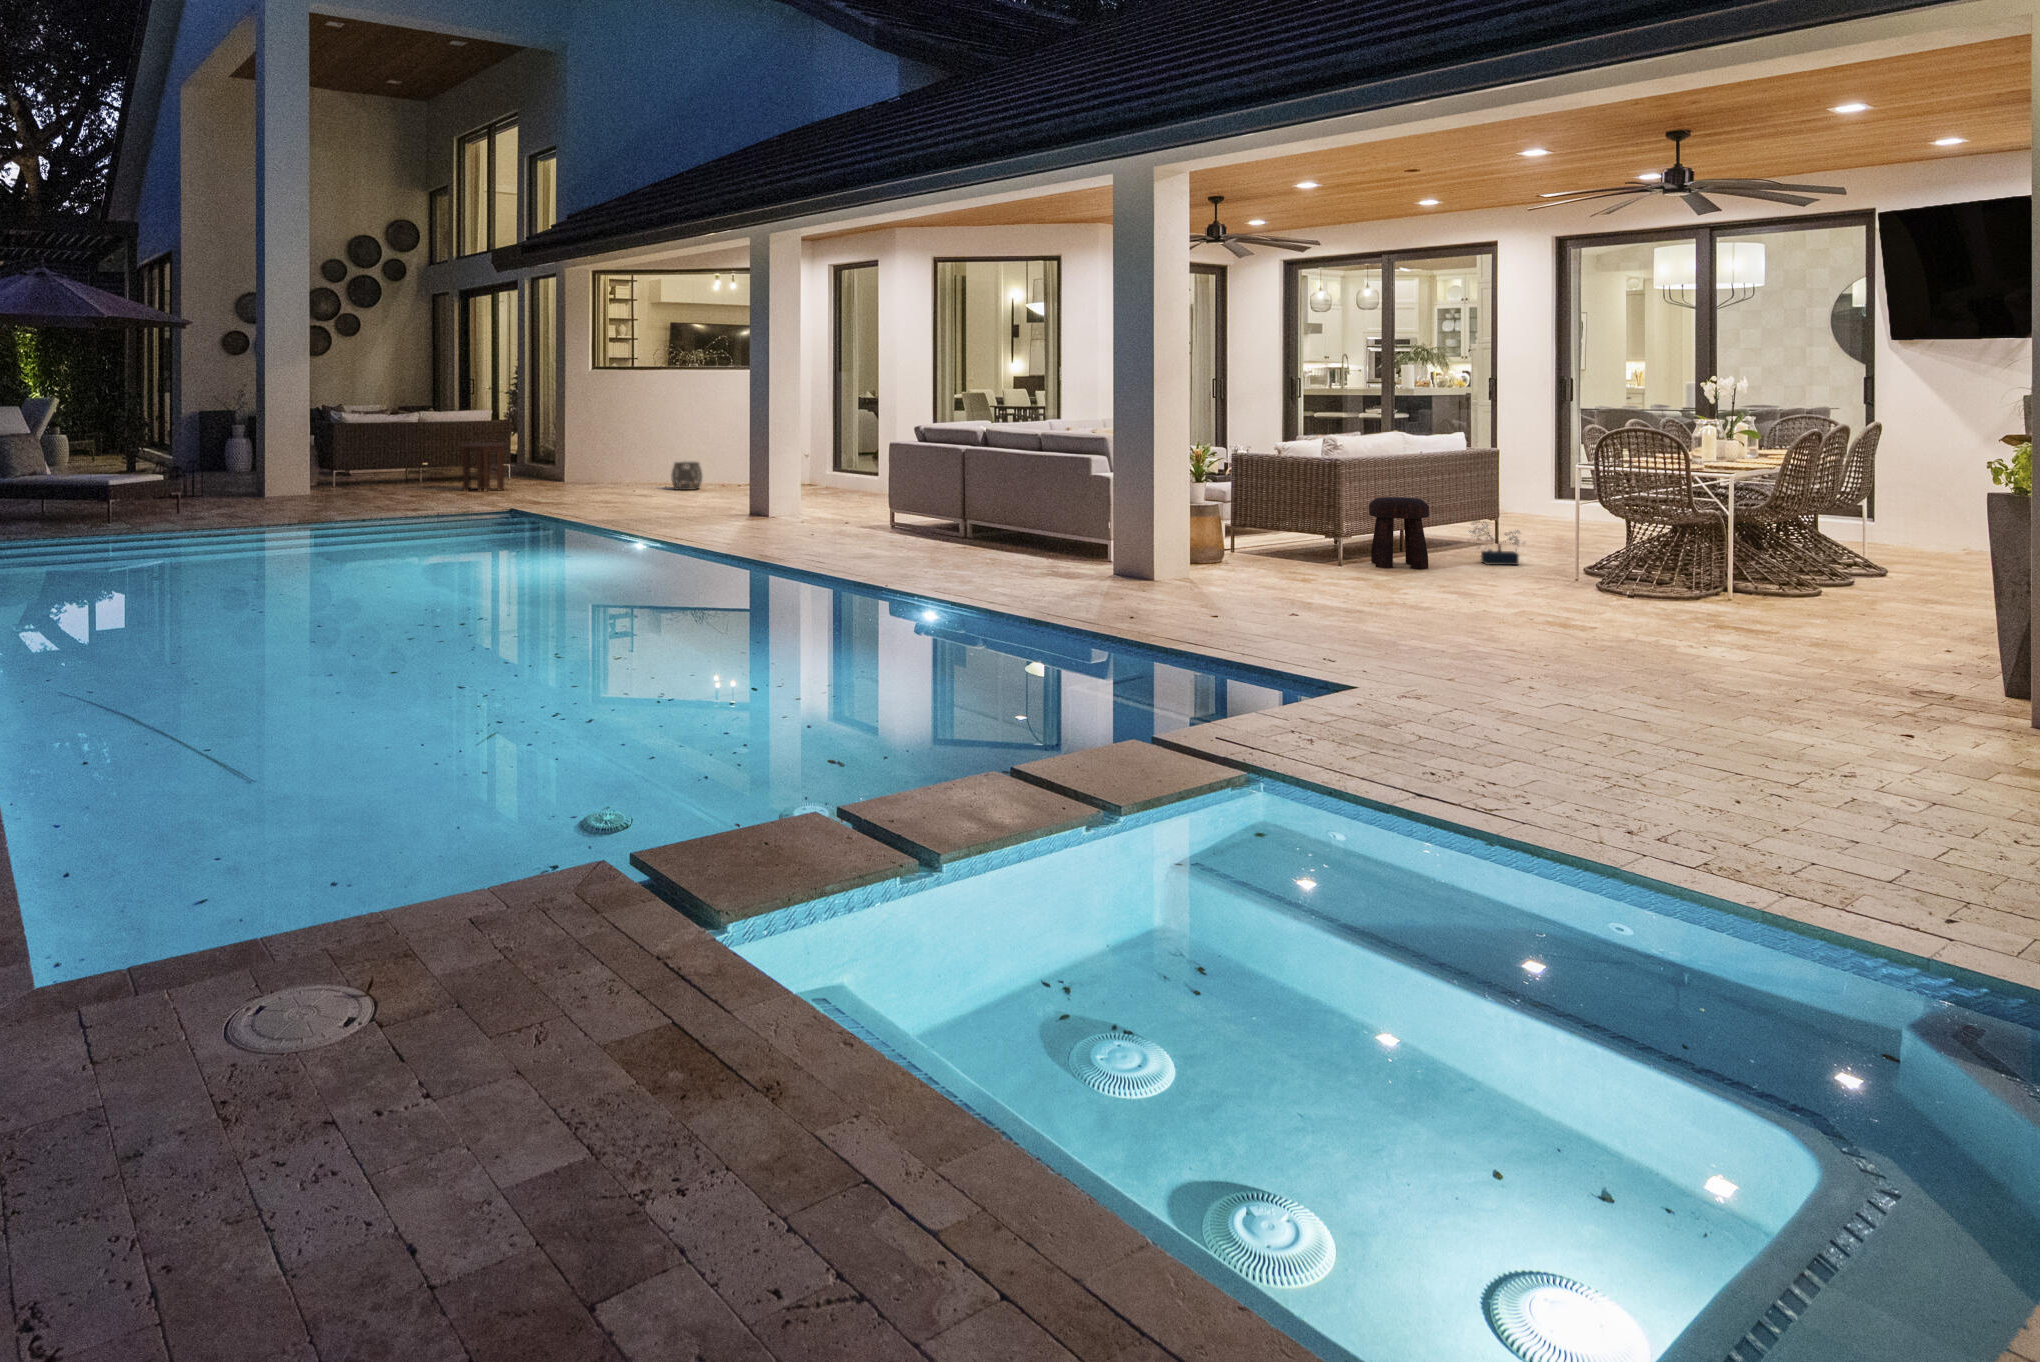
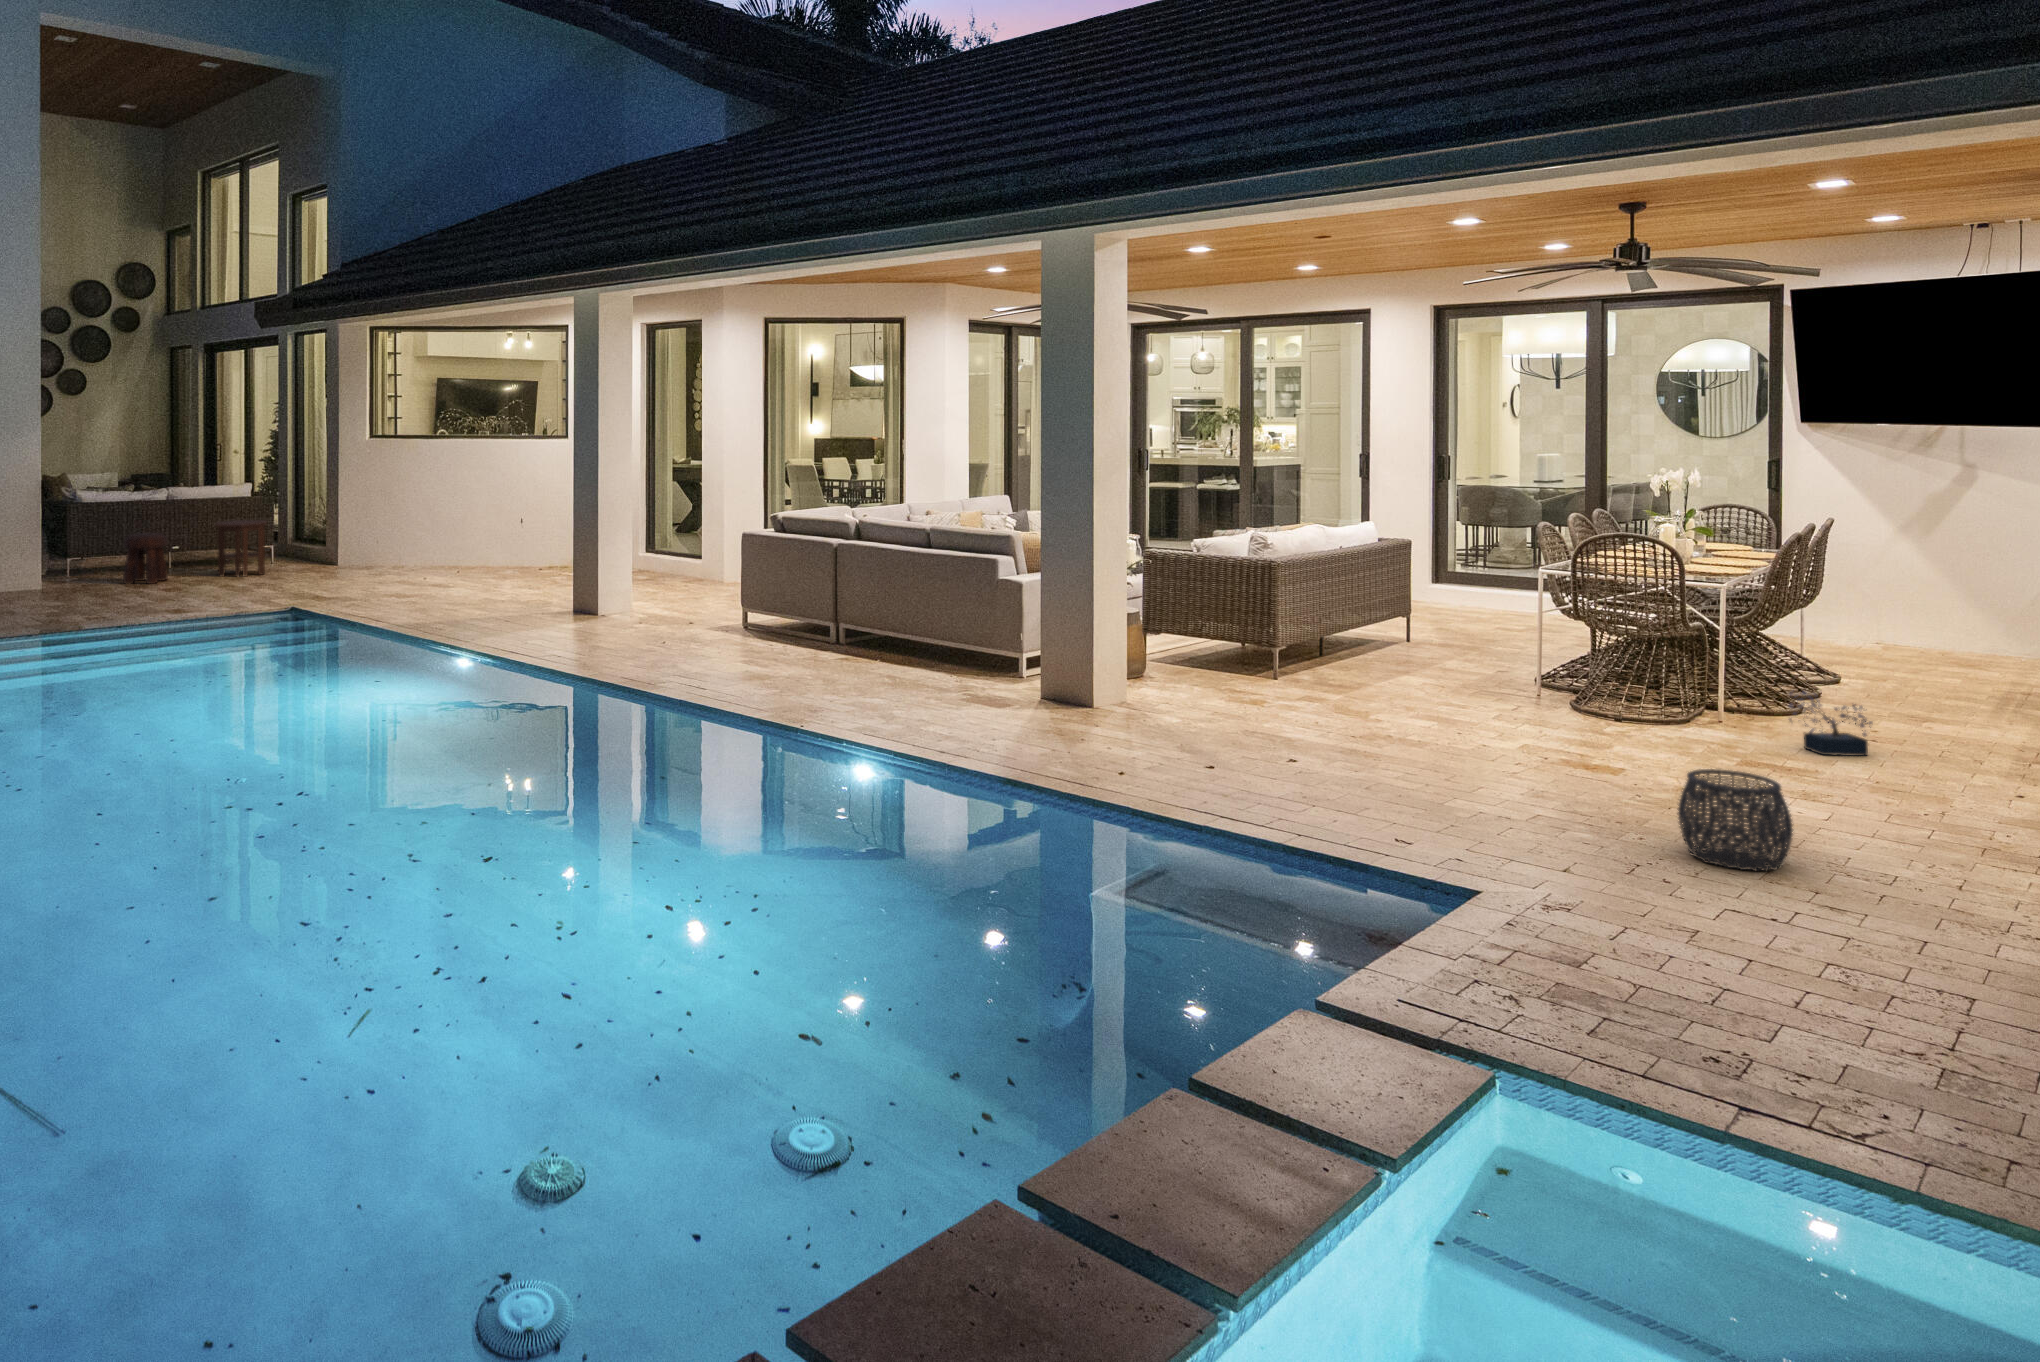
woven basket: present [671,462,702,490] -> present [1678,769,1793,871]
stool: present [1369,497,1429,569] -> present [123,533,168,584]
decorative plant: present [1468,520,1519,565] -> present [1788,690,1872,756]

